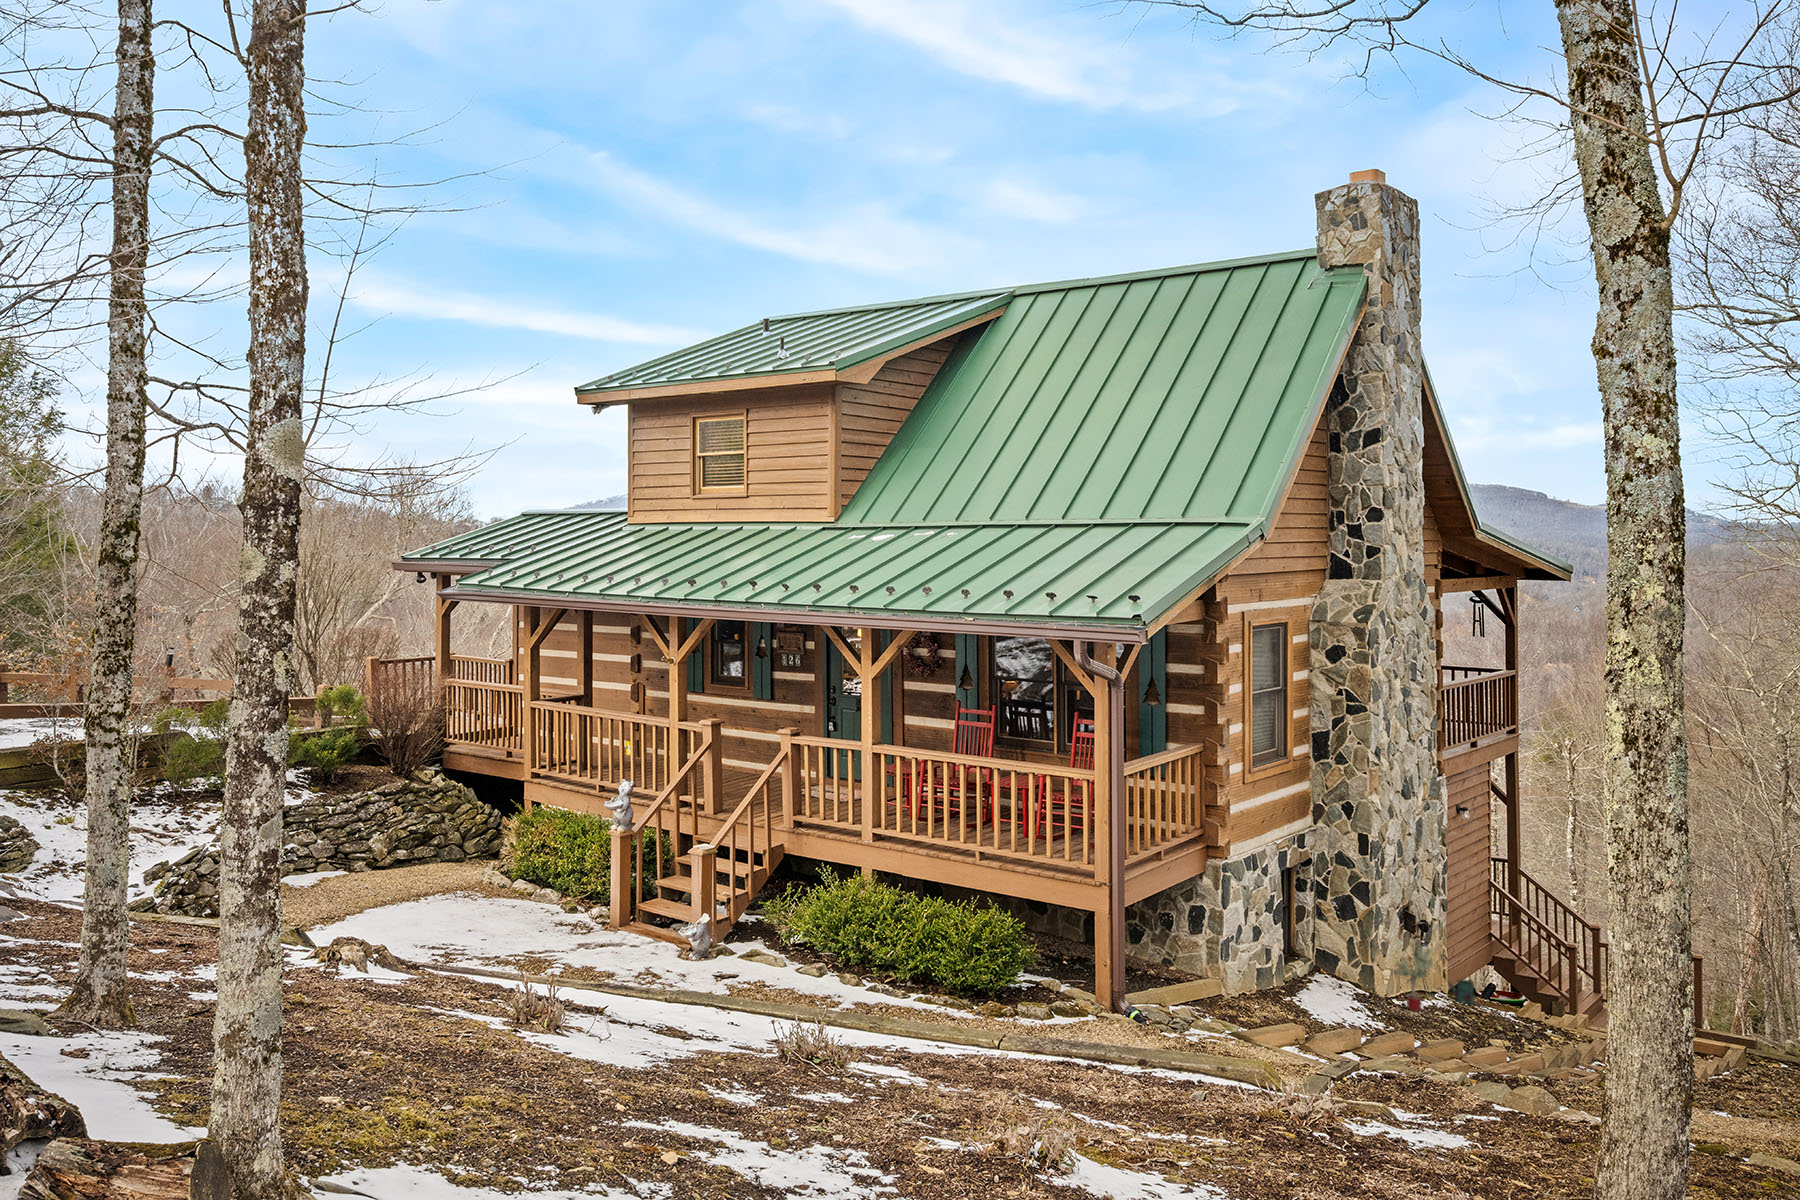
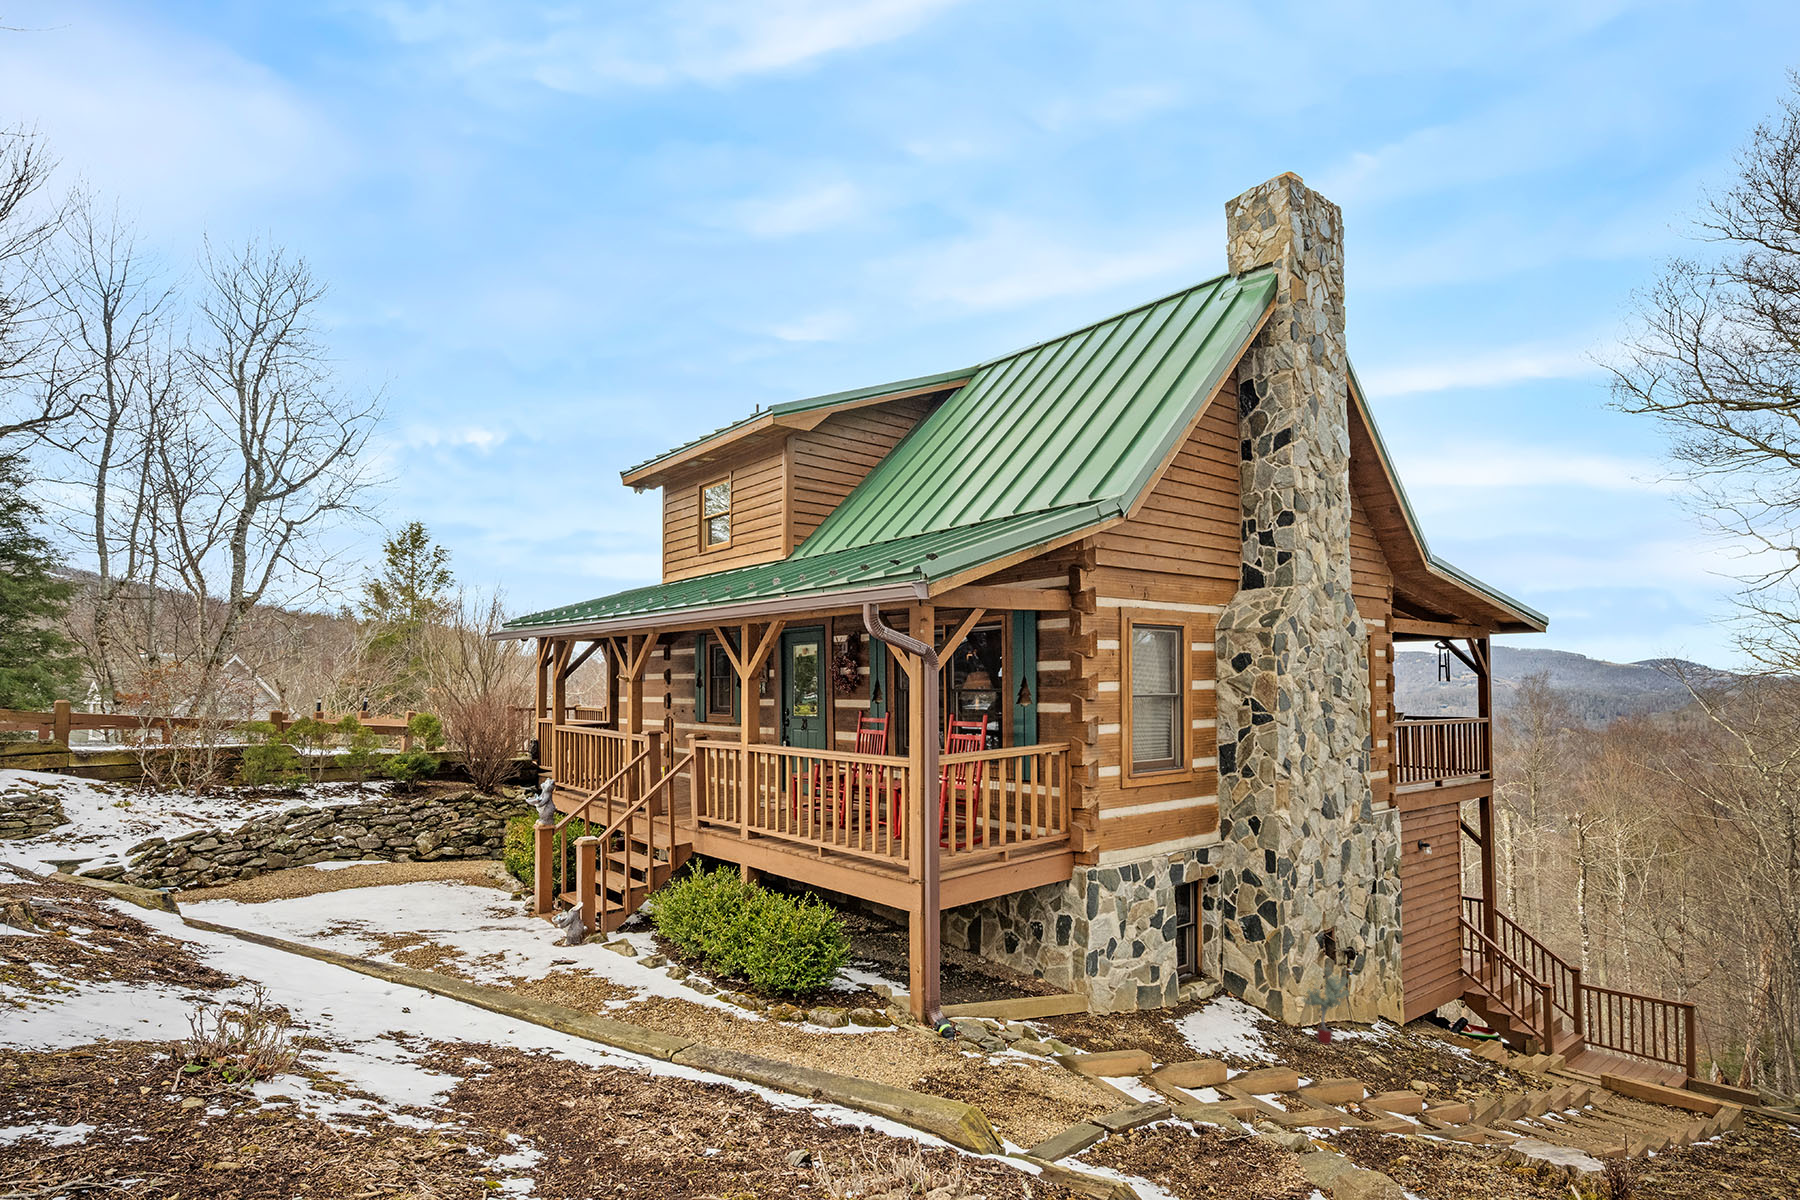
watering can: present [1443,975,1474,1004] -> none [1373,1007,1414,1041]

